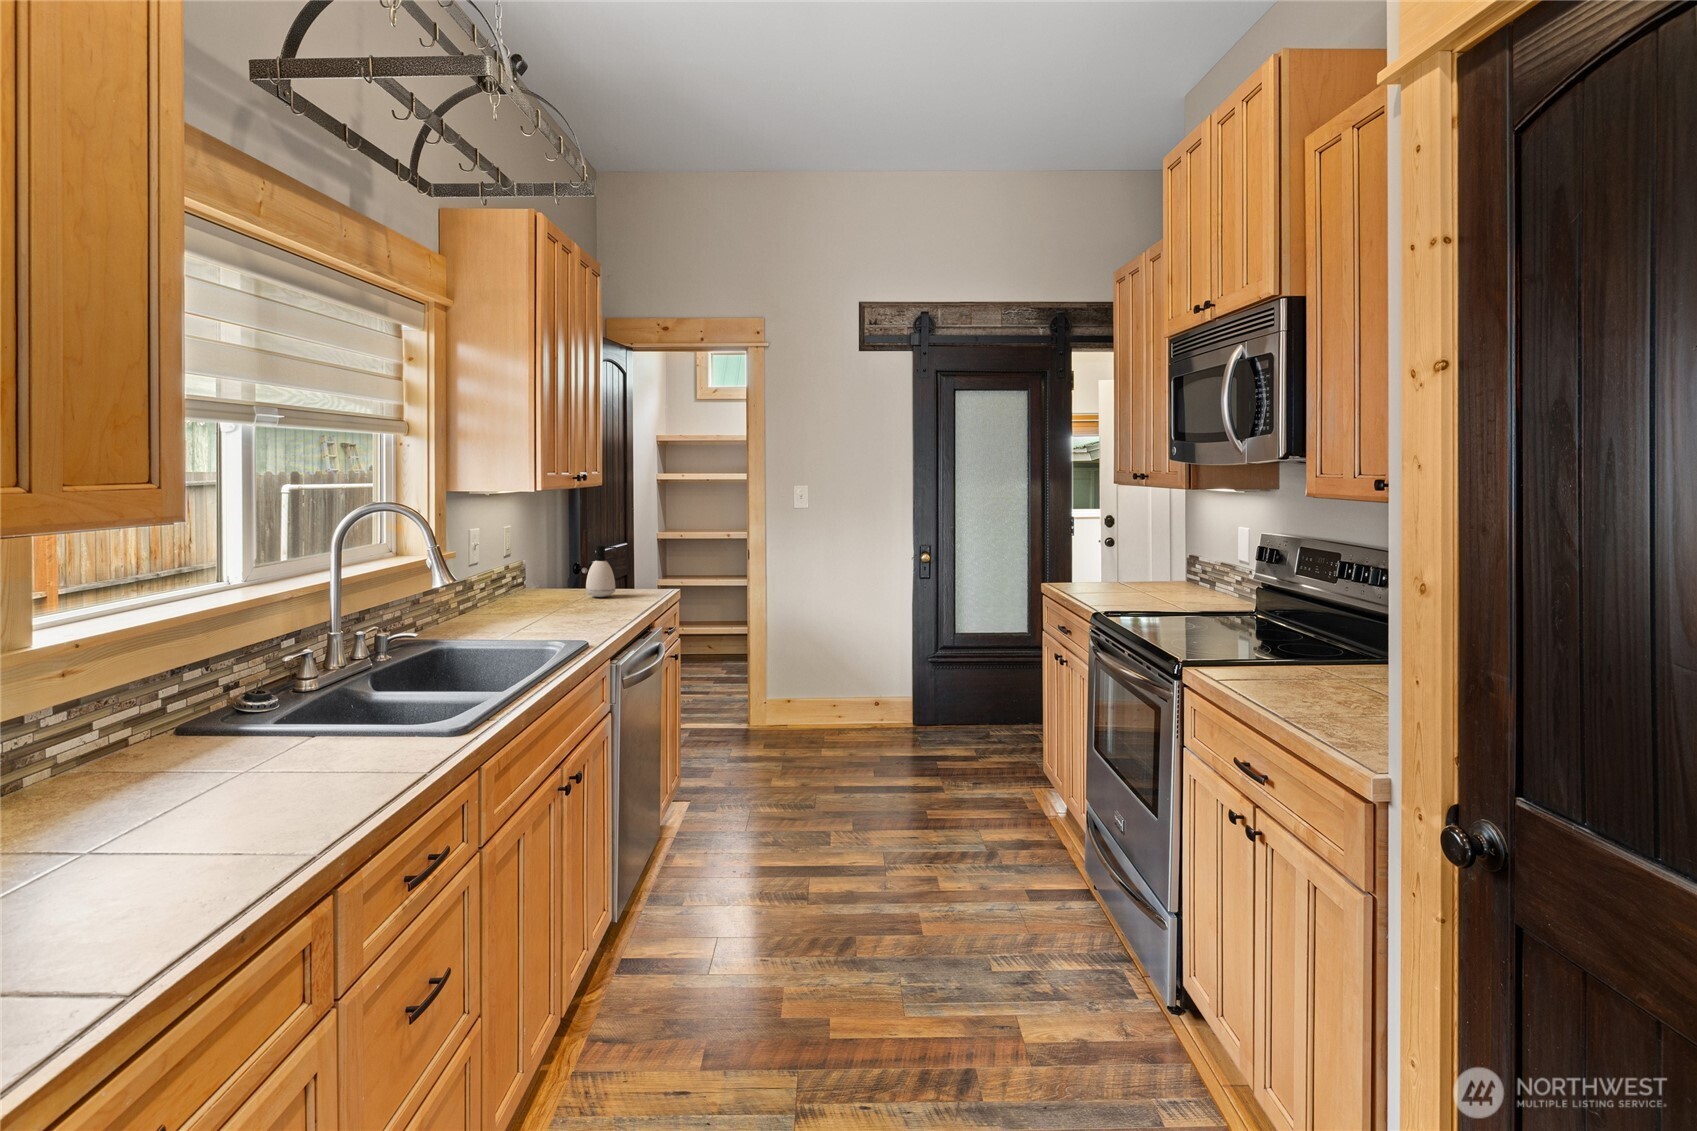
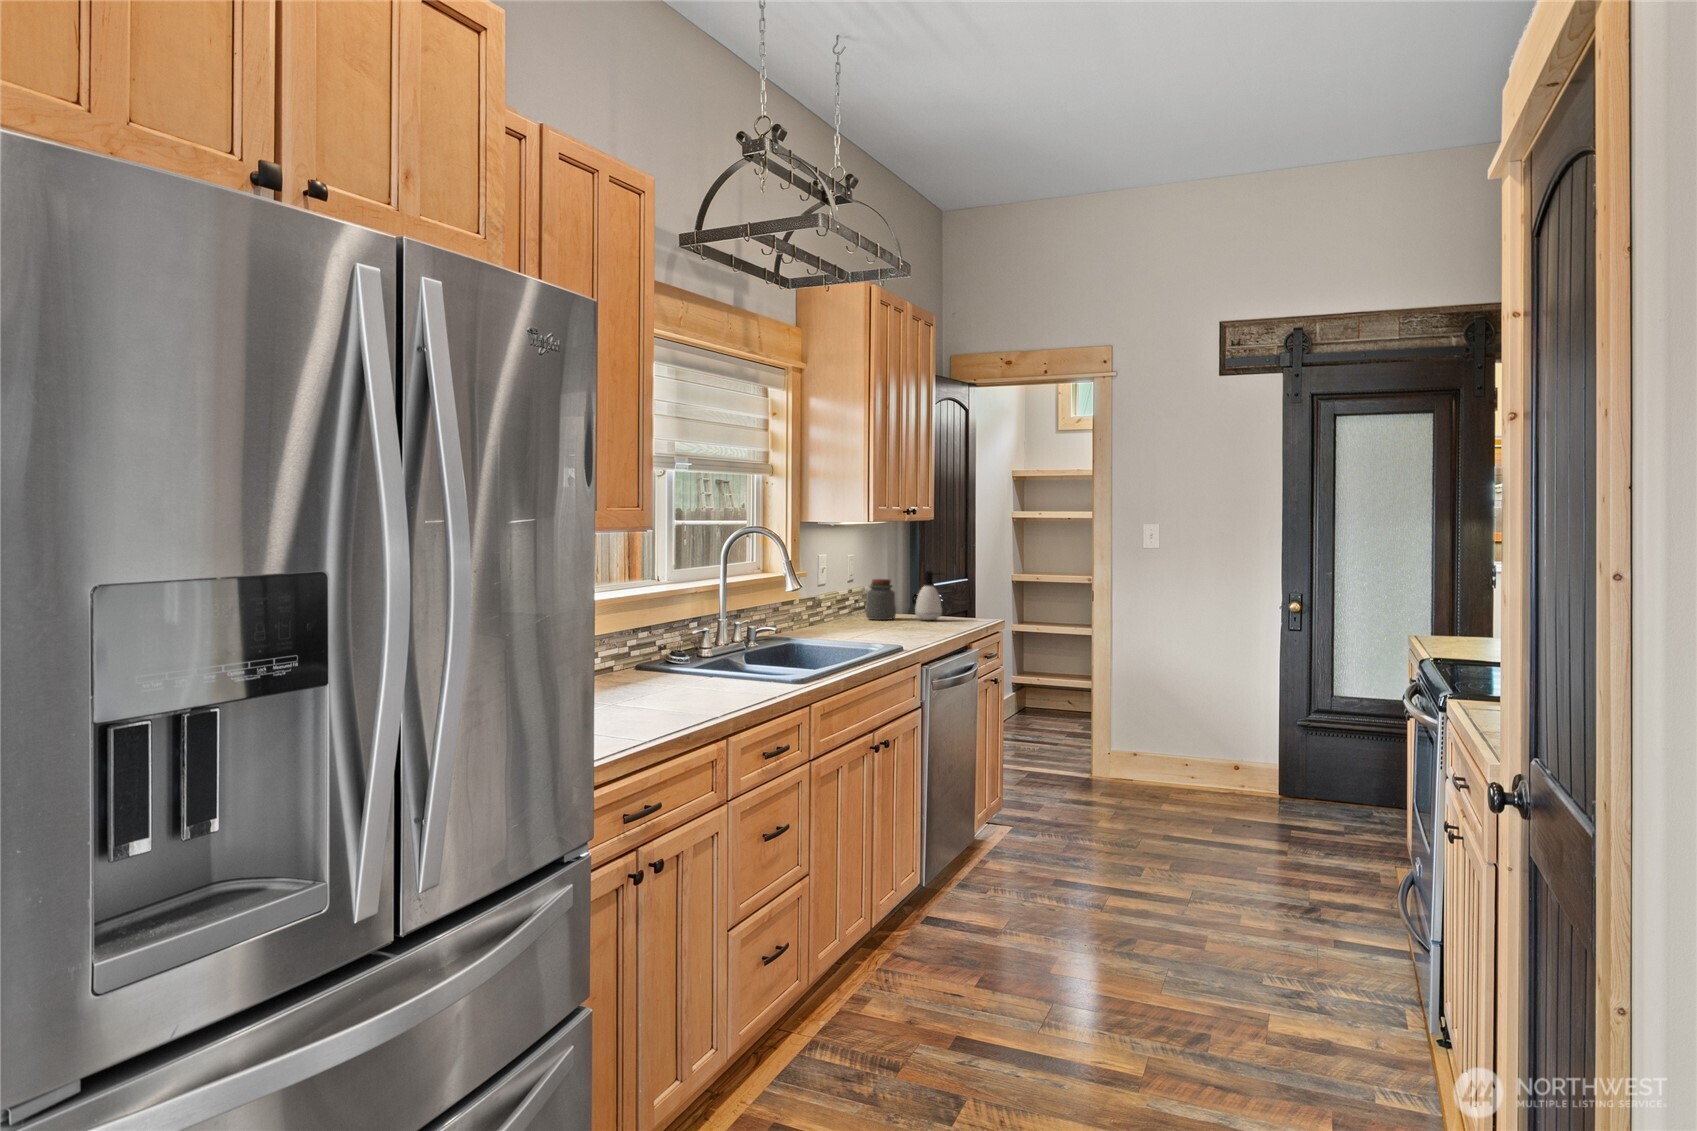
jar: none [528,553,563,599] -> present [866,579,896,620]

